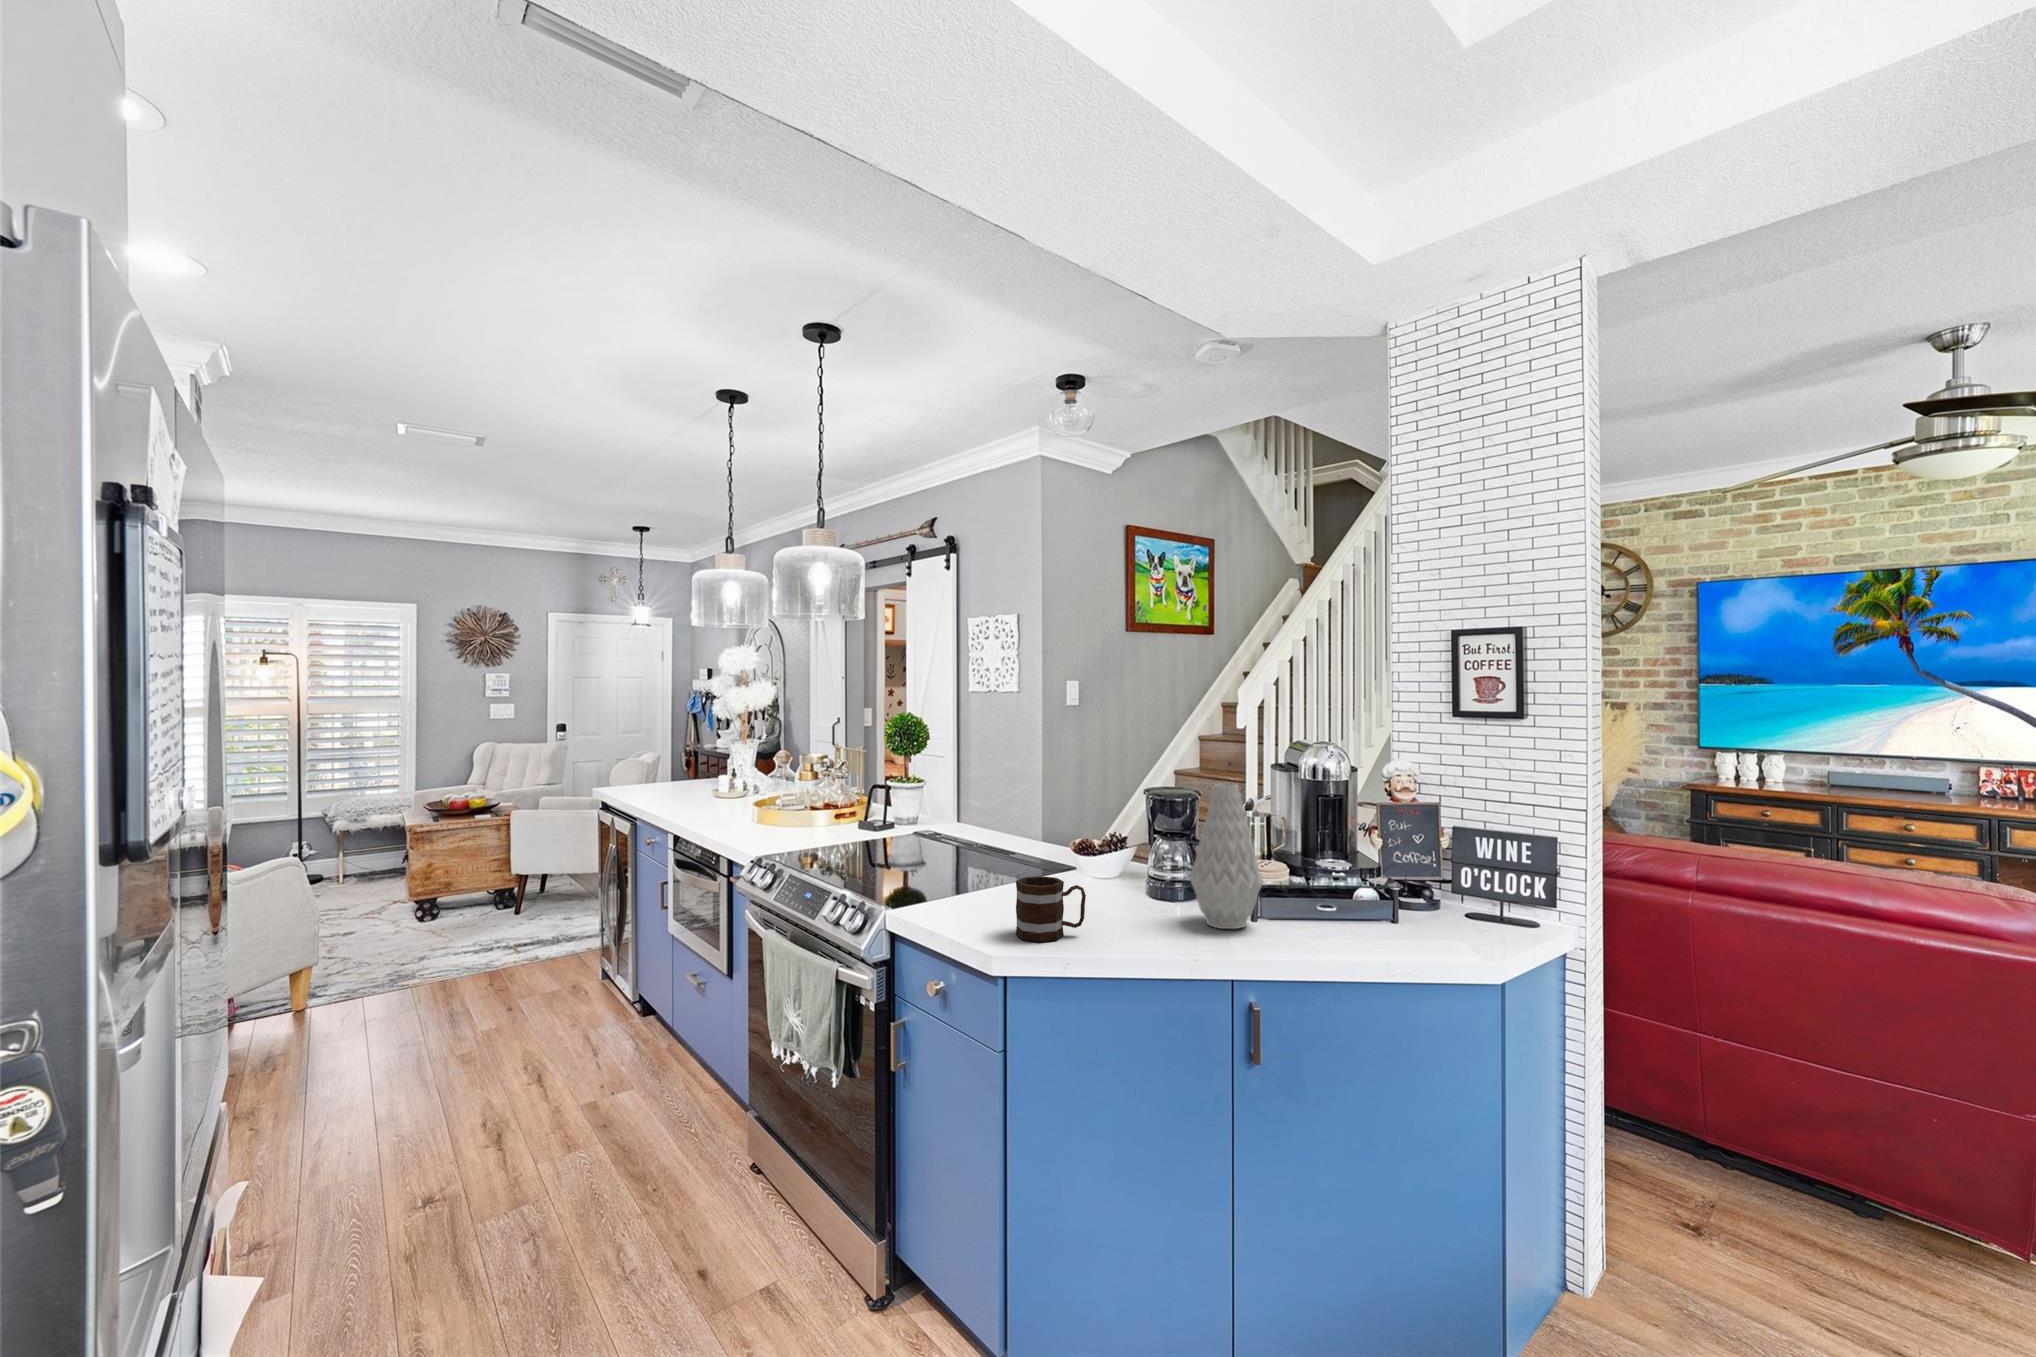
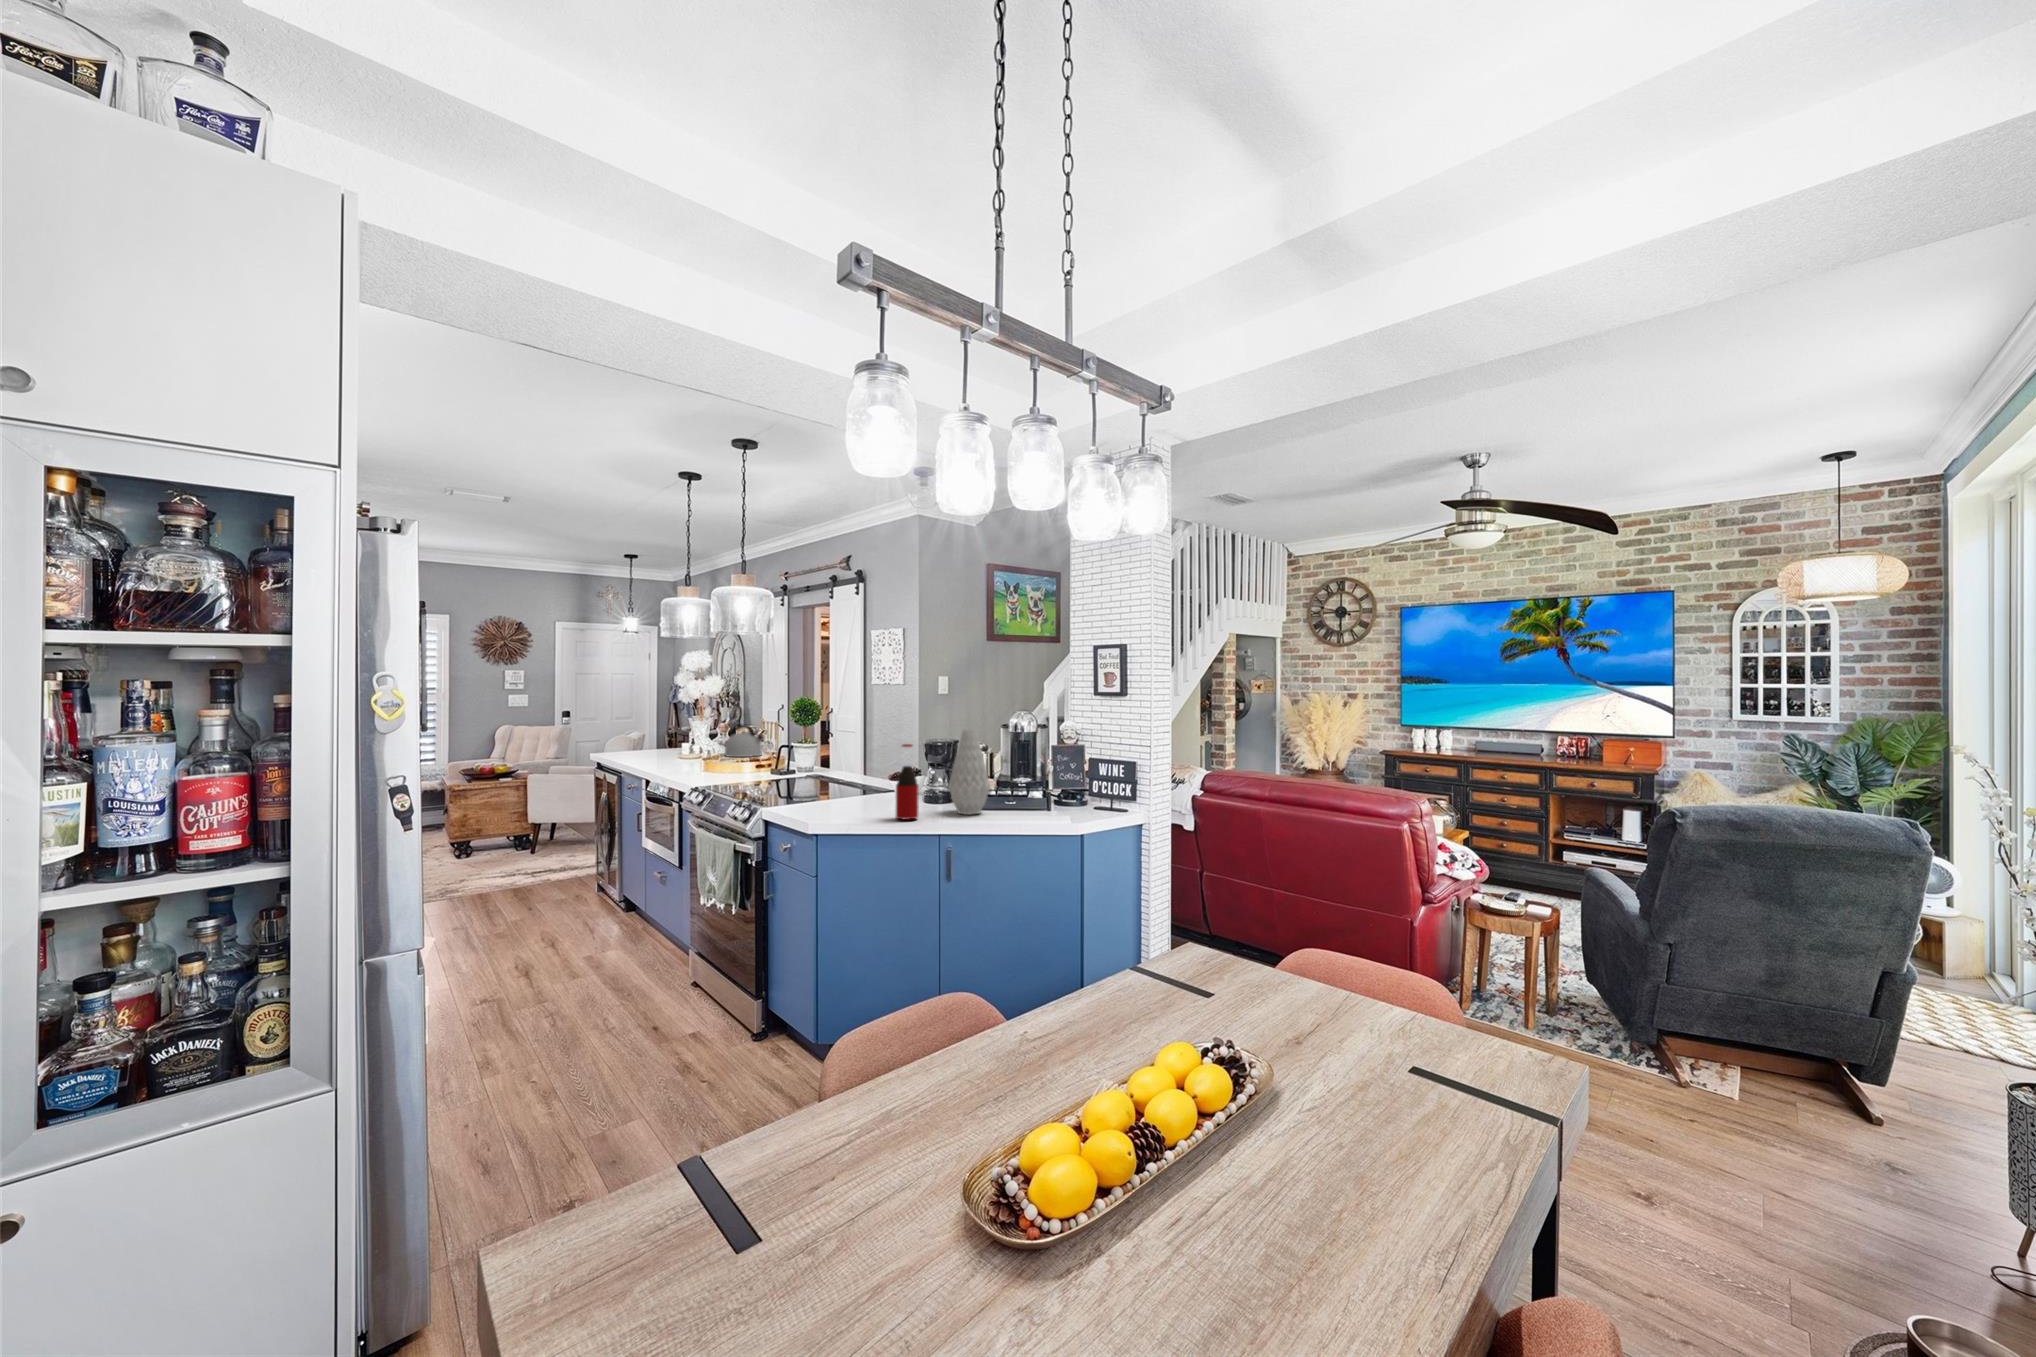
kettle: none [778,752,832,798] -> present [725,725,763,757]
bottle: none [1115,812,1154,946] -> present [896,744,919,819]
mug: present [1016,876,1086,942] -> none [838,784,880,820]

